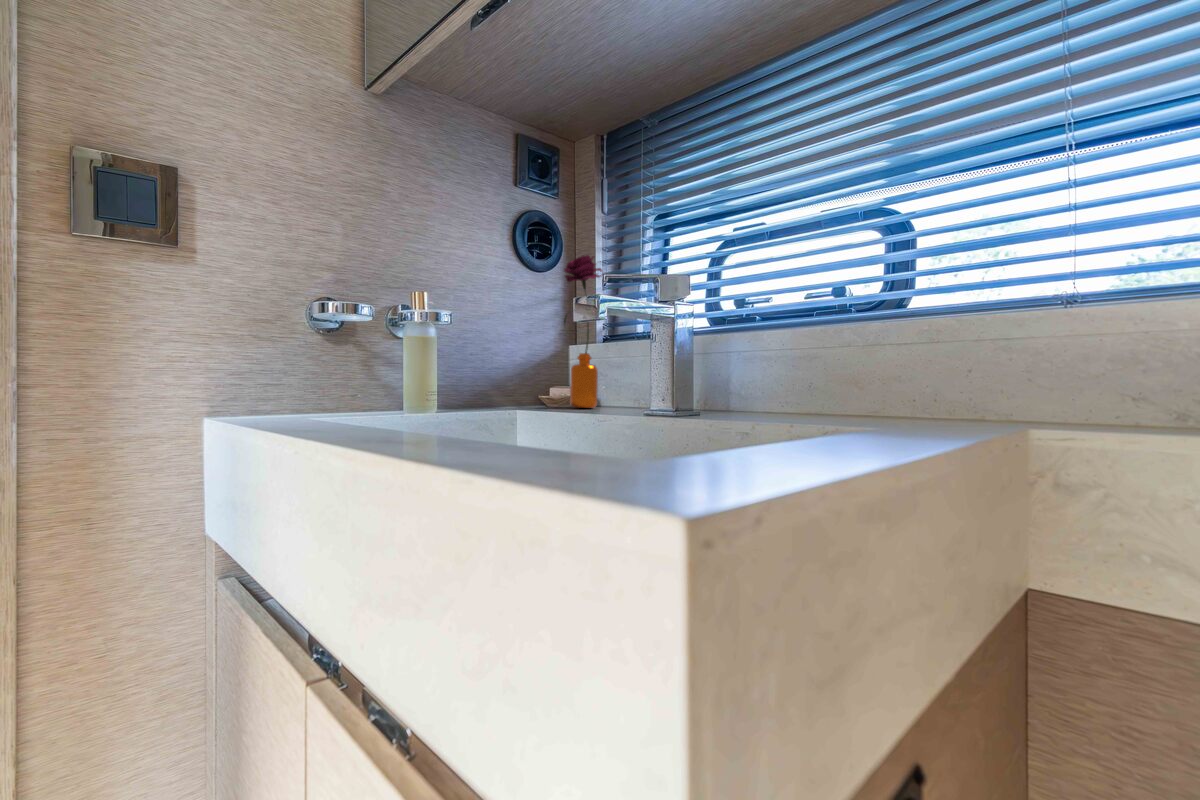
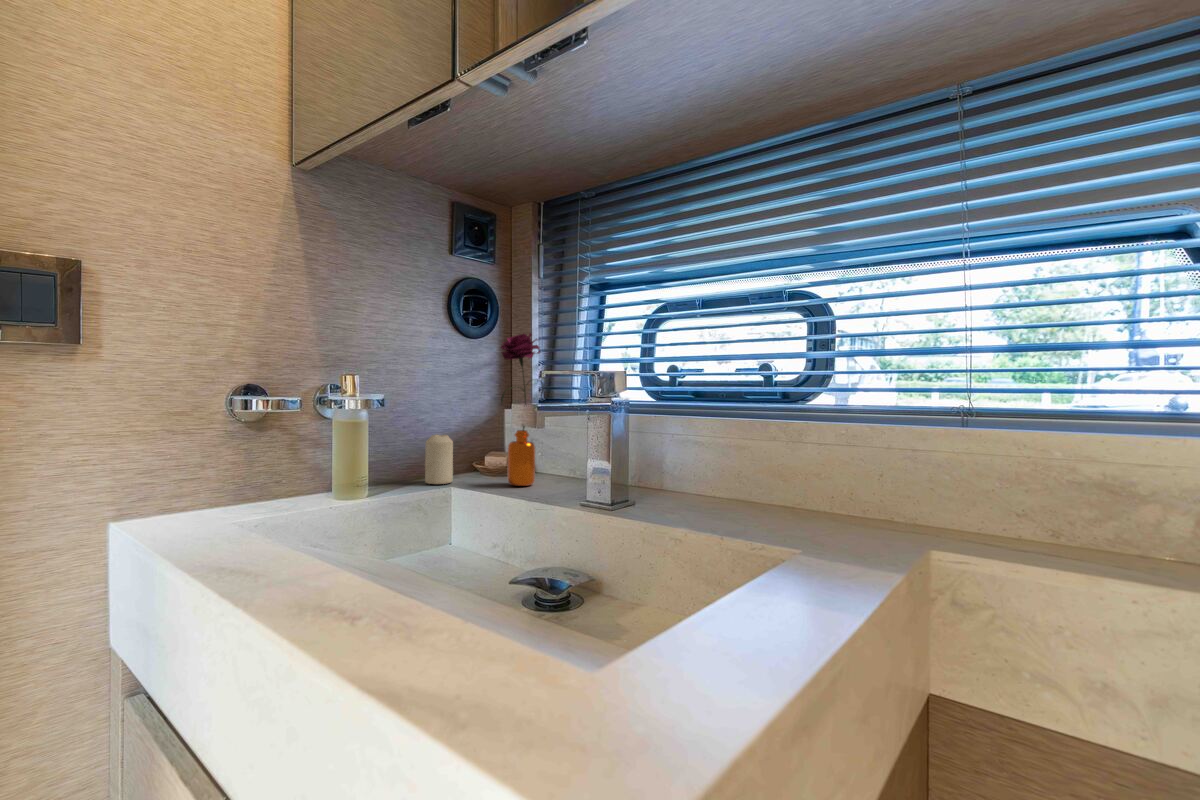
candle: none [491,359,517,406] -> present [425,434,453,484]

